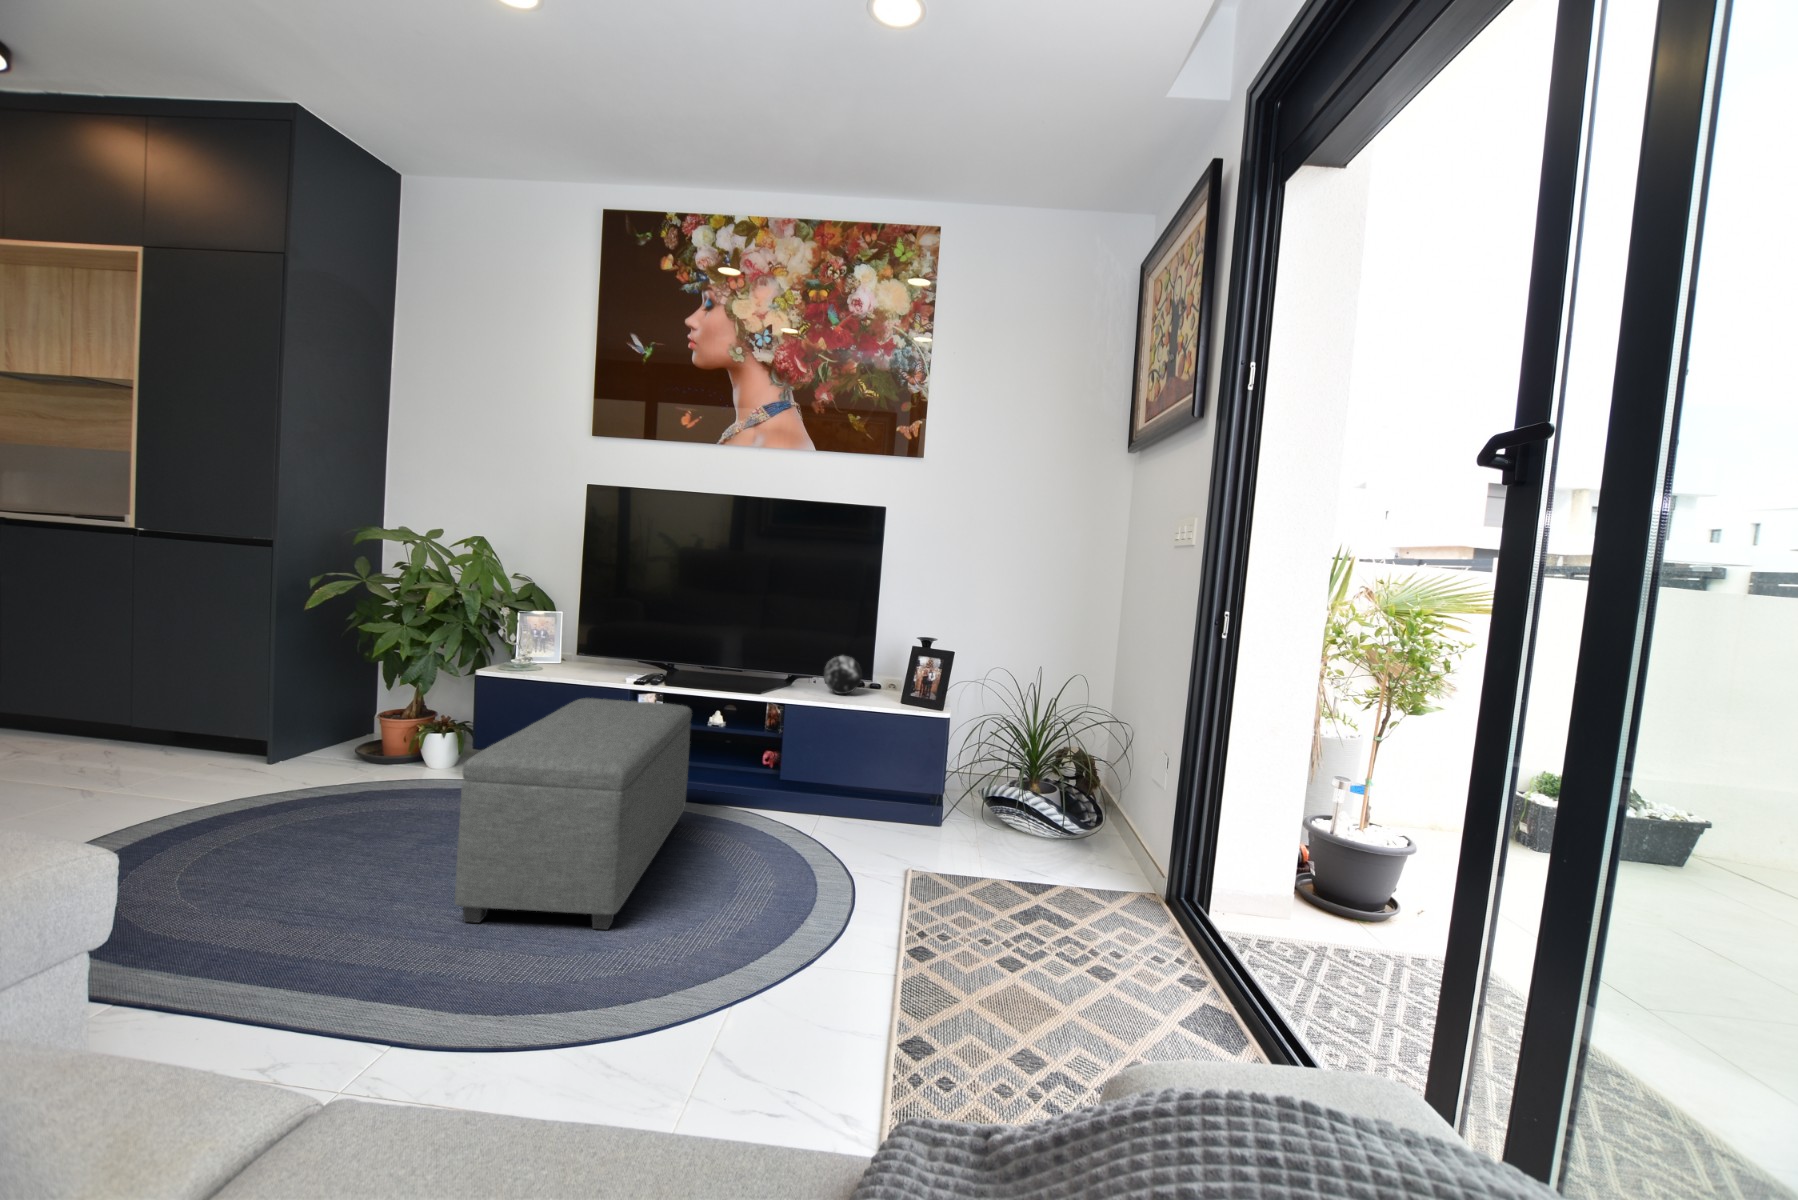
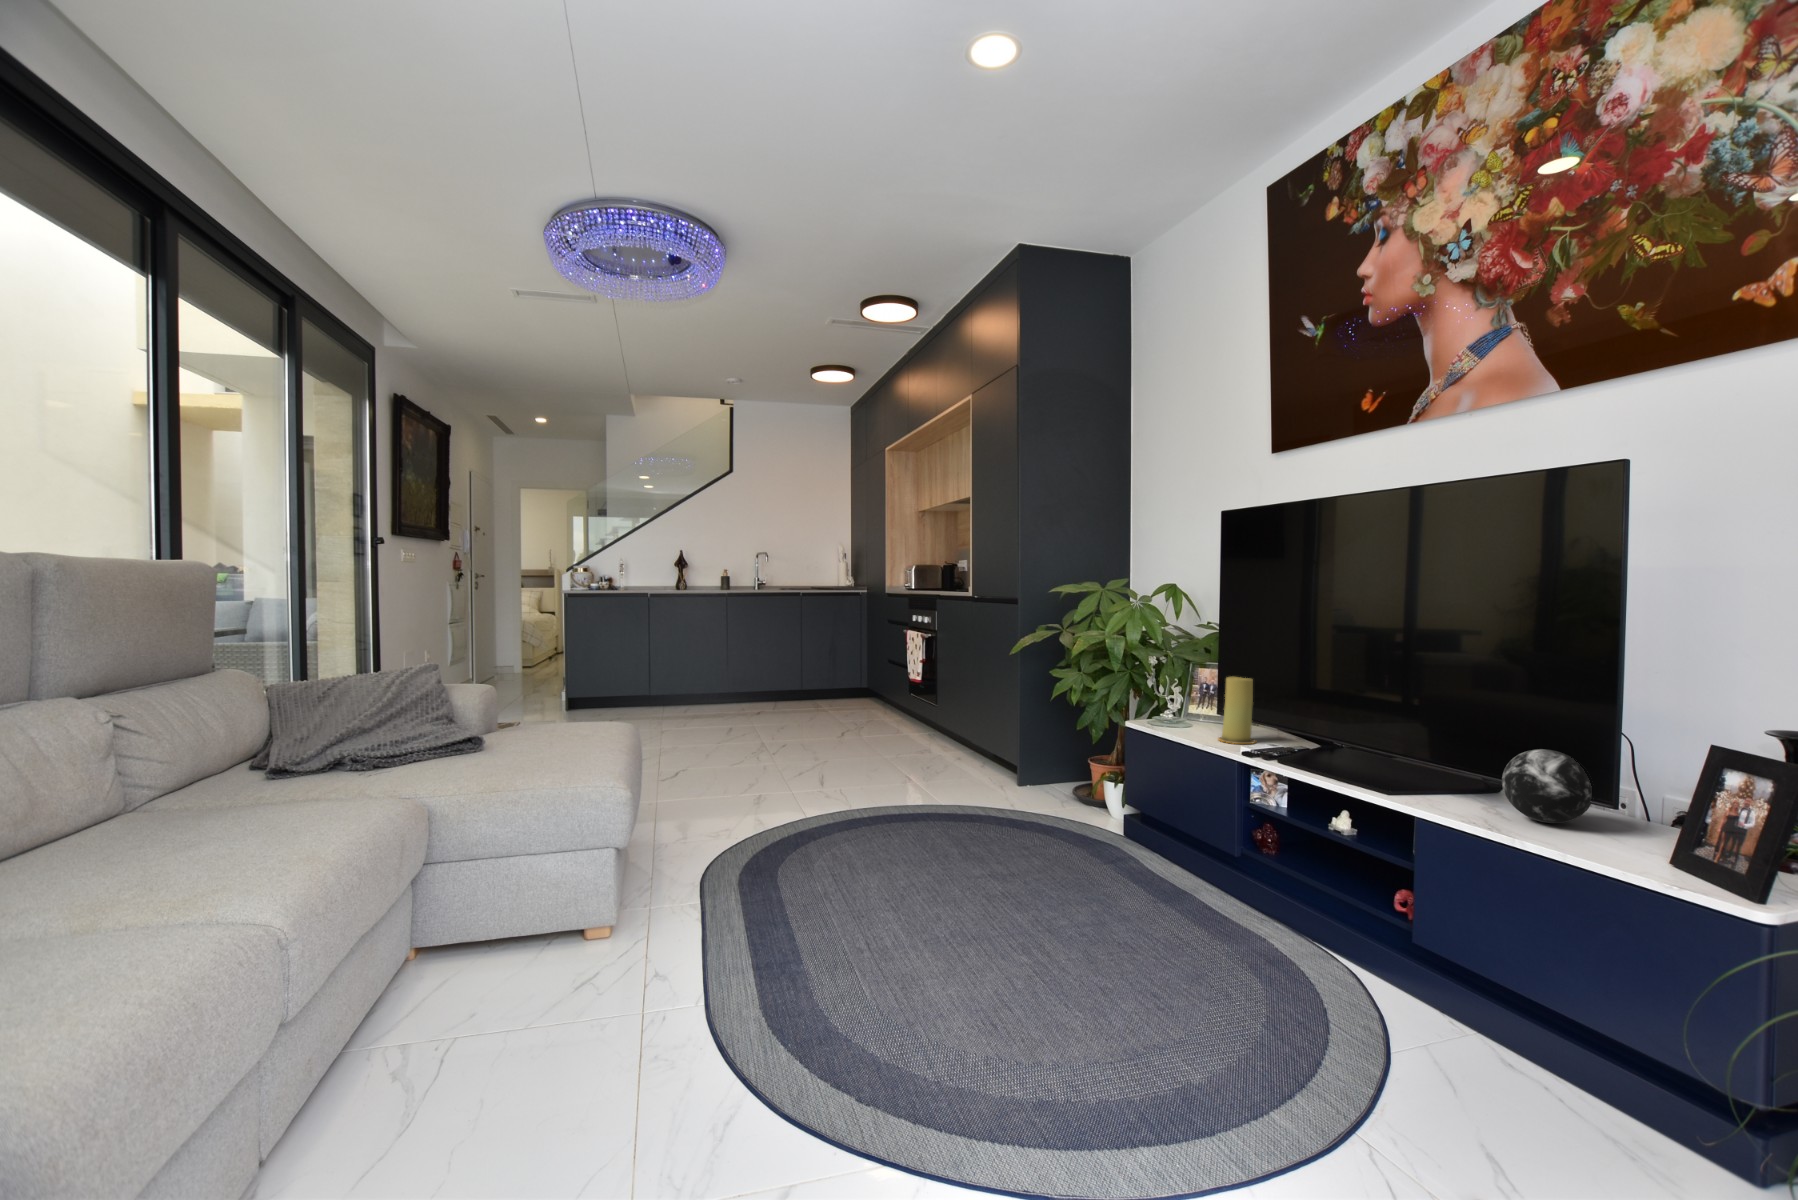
candle: none [595,623,625,676] -> present [1218,677,1256,744]
ottoman: present [455,698,692,930] -> none [871,761,1246,1021]

